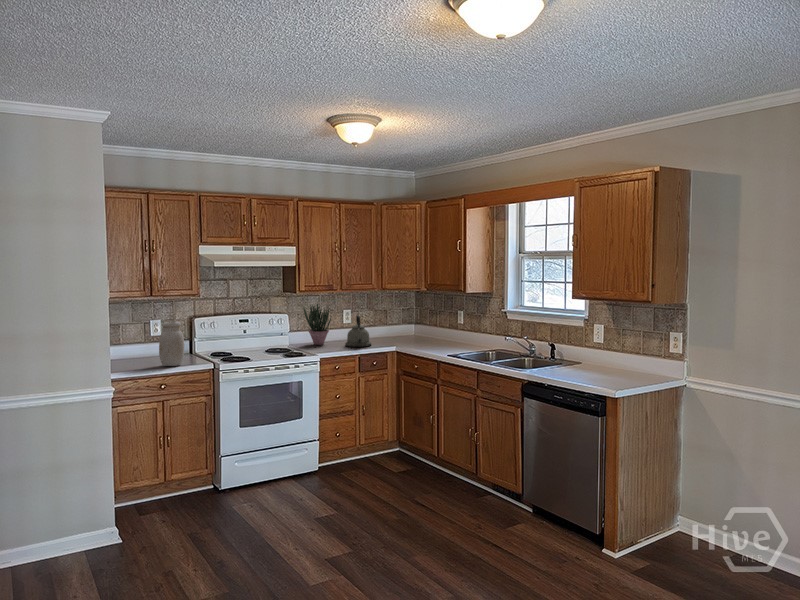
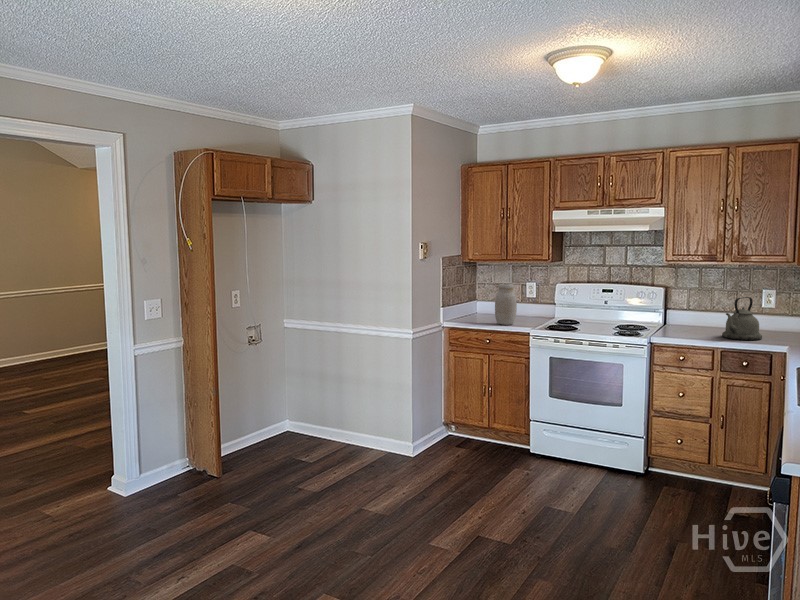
potted plant: present [303,304,331,345] -> none [685,277,717,330]

